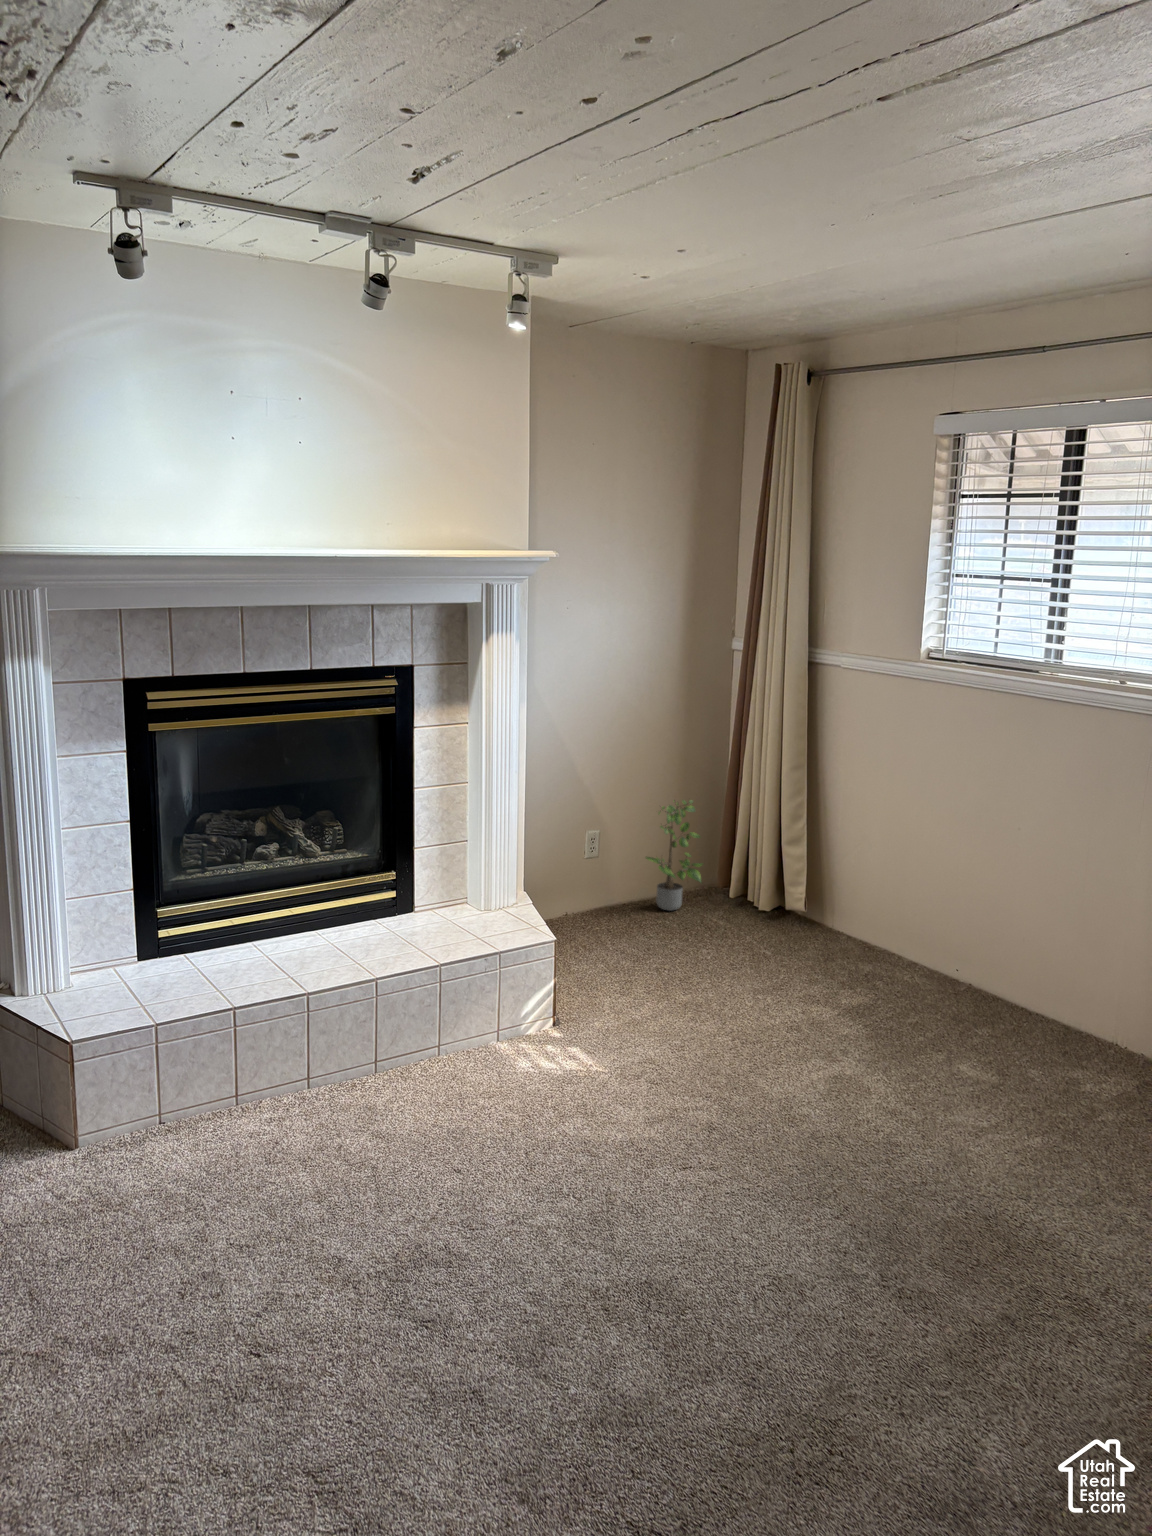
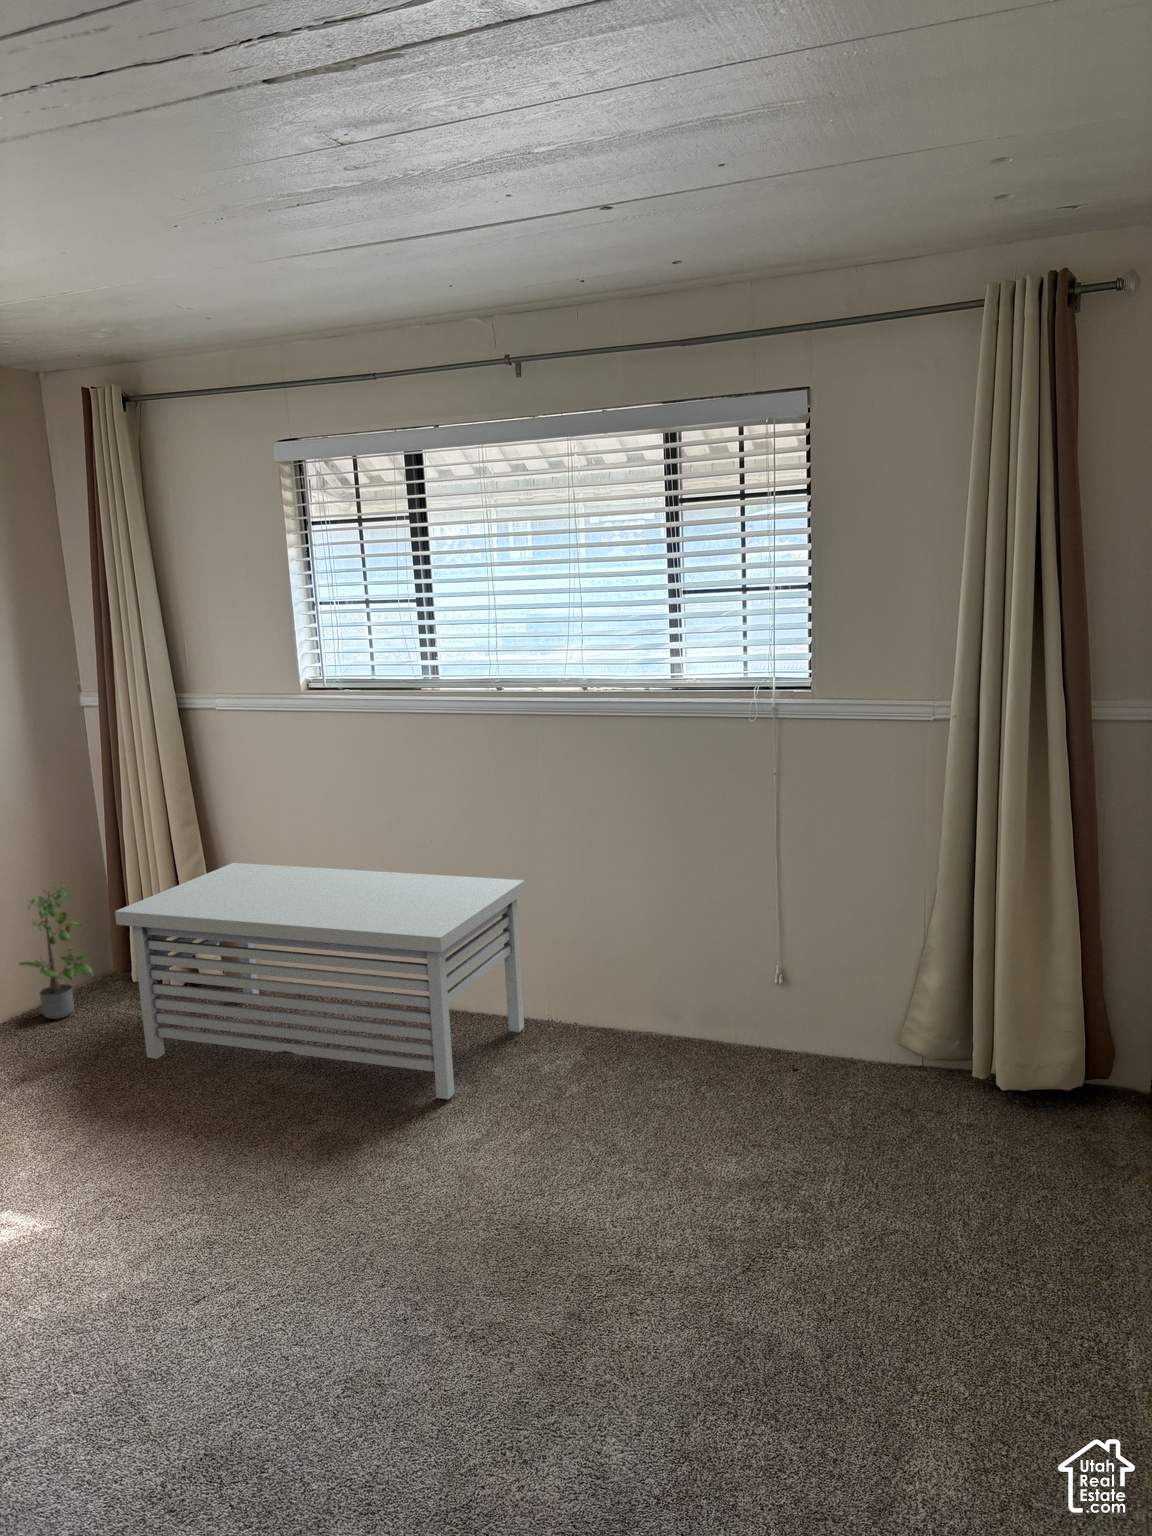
storage bench: none [716,810,1108,1080] -> present [115,863,525,1099]

